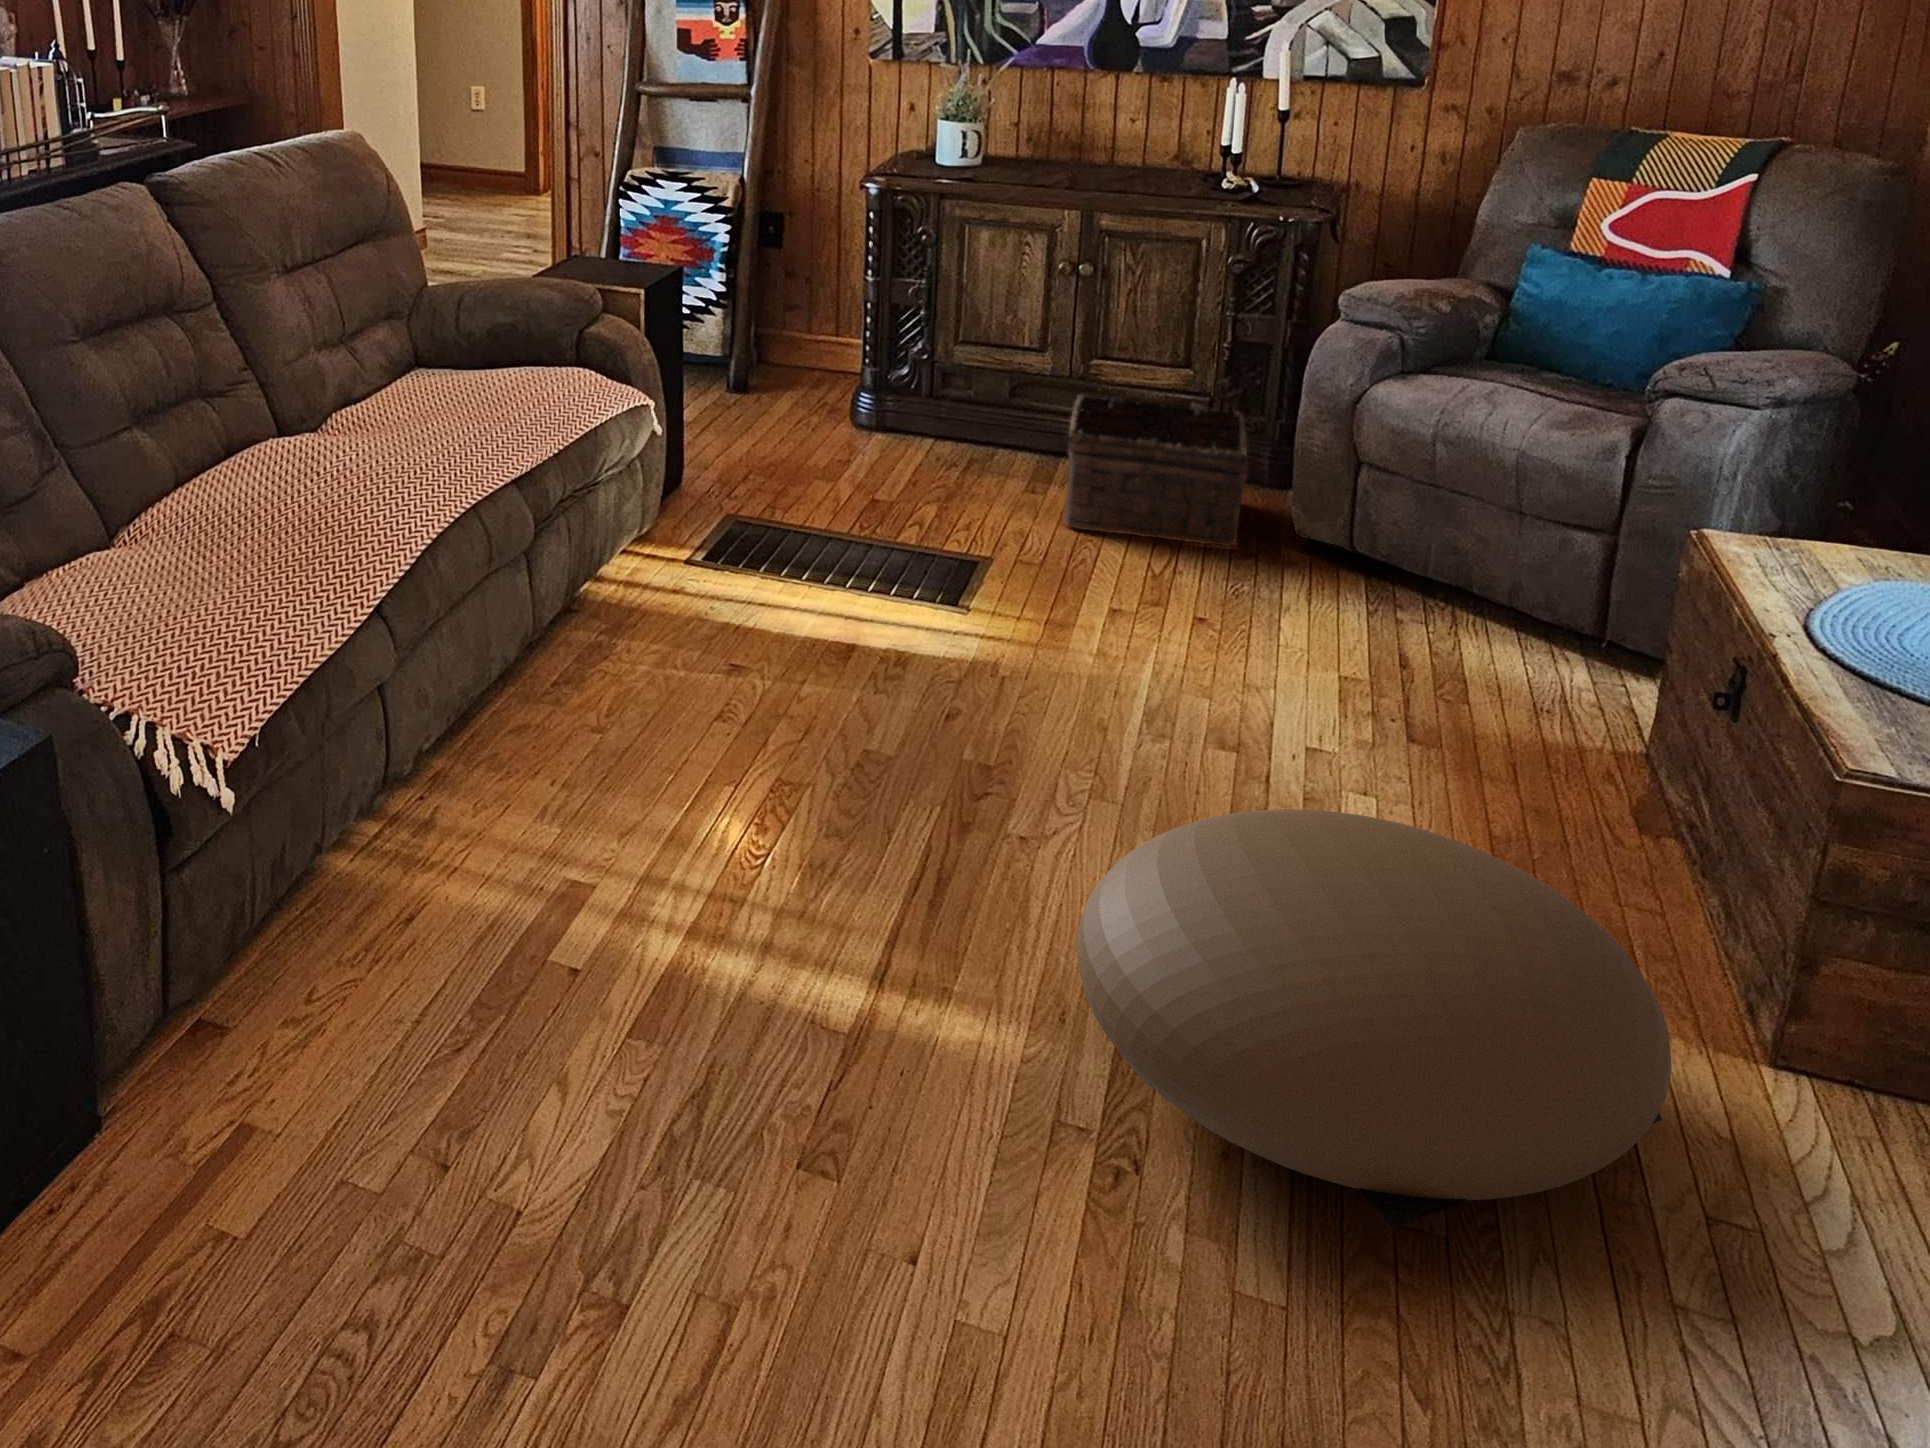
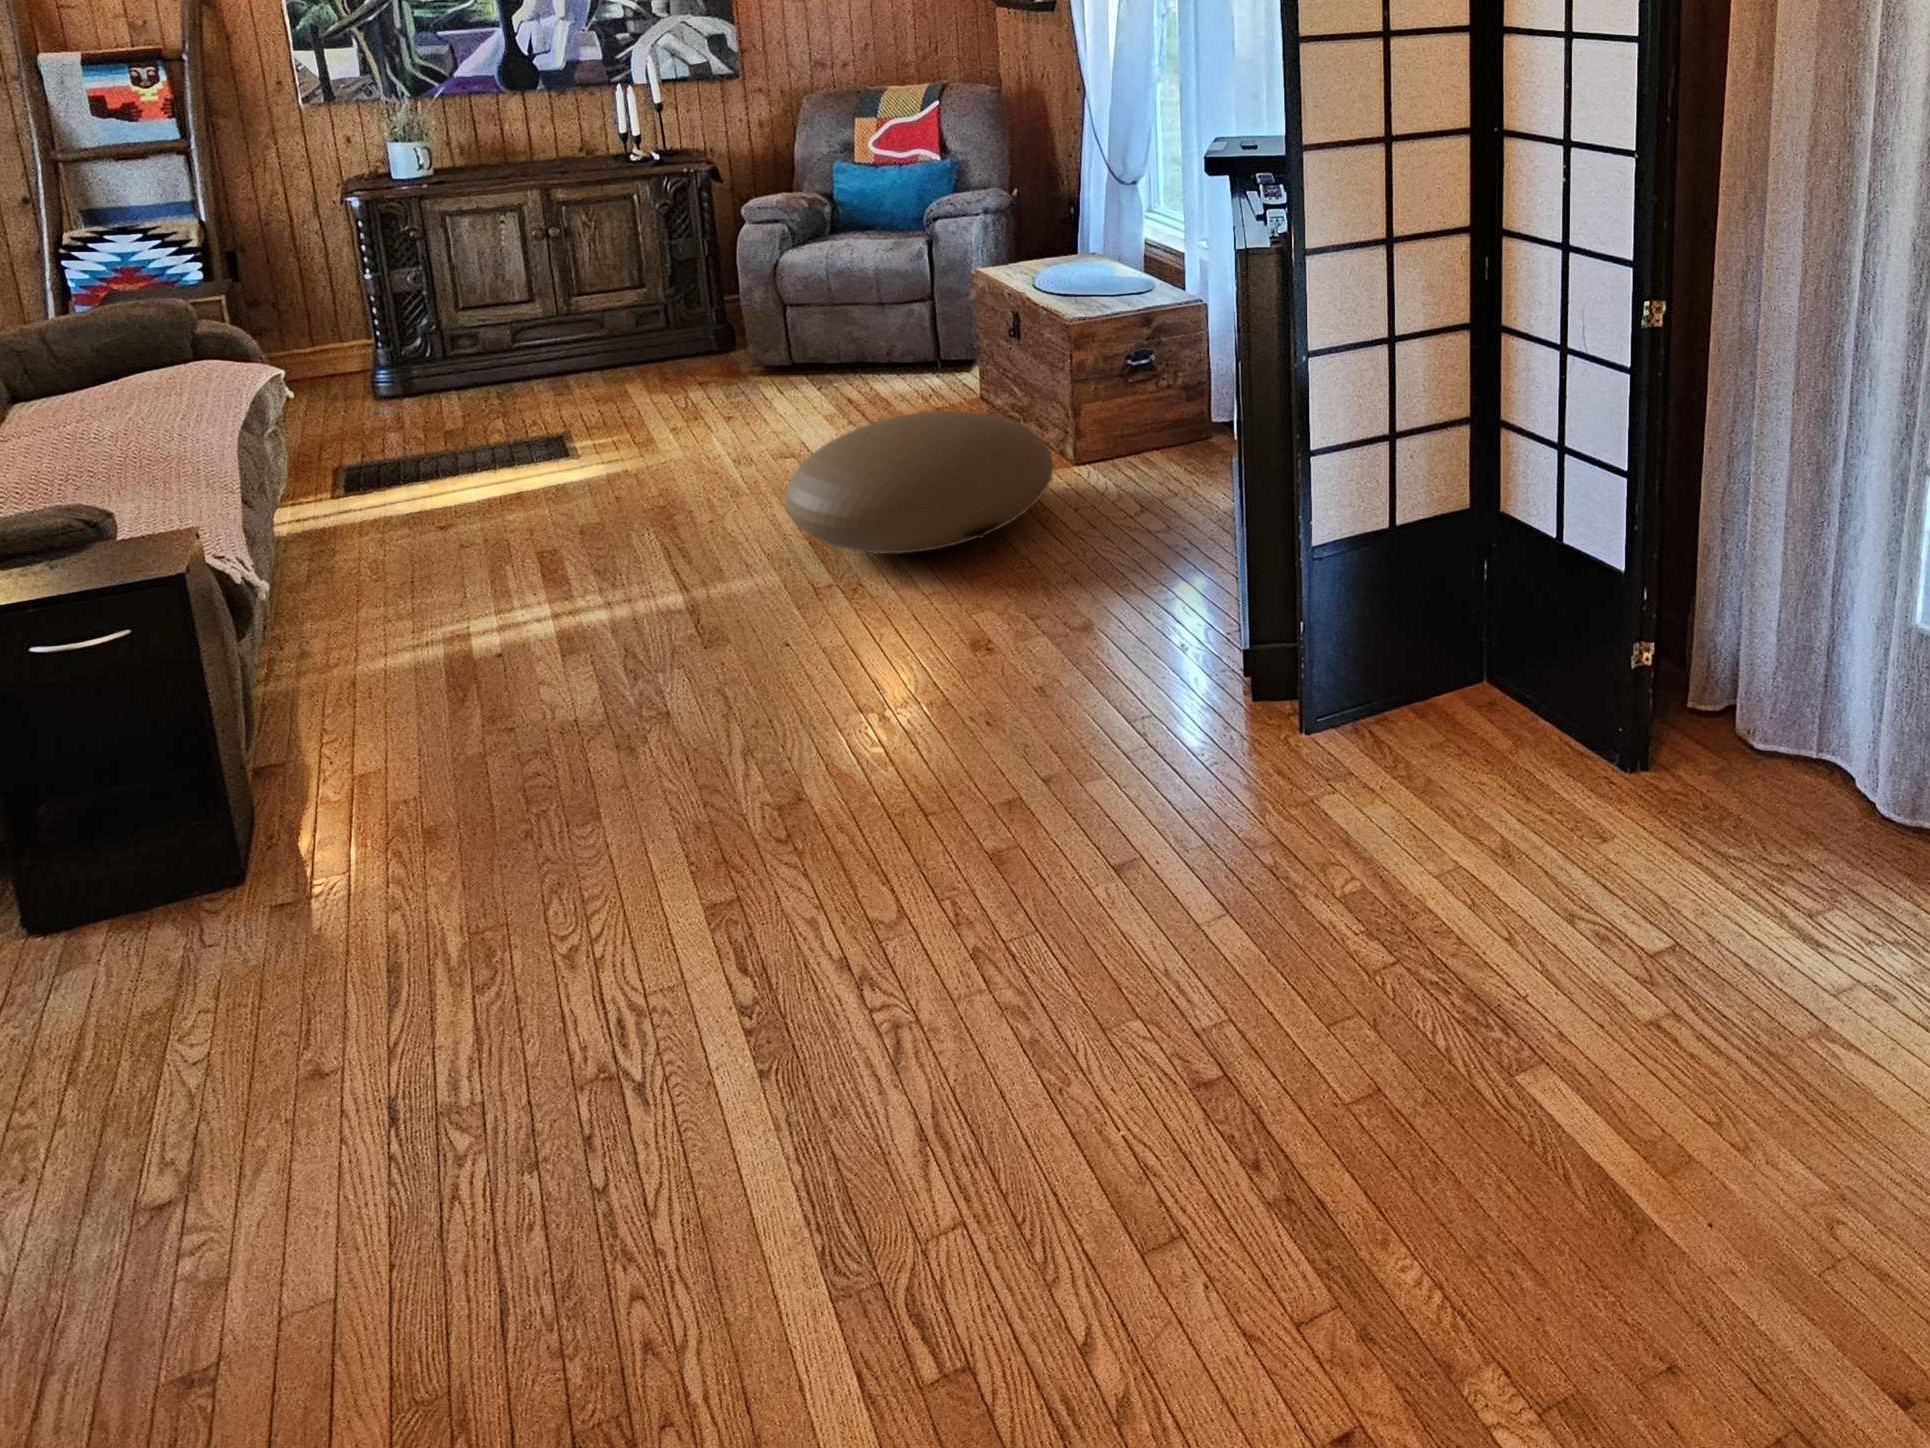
basket: present [1064,394,1248,546] -> none [572,302,717,404]

